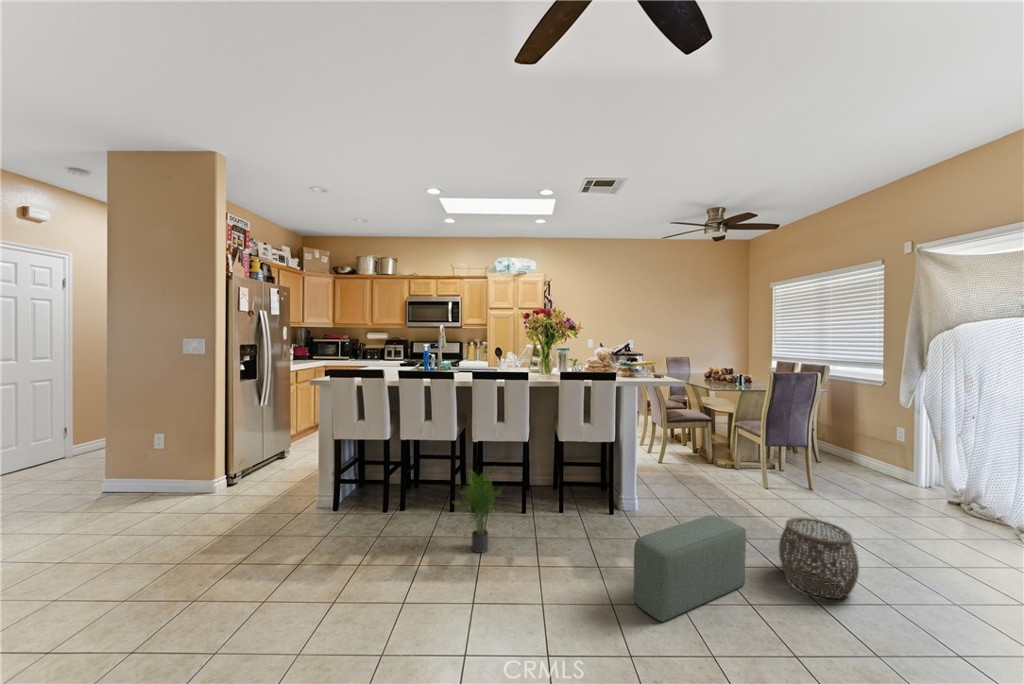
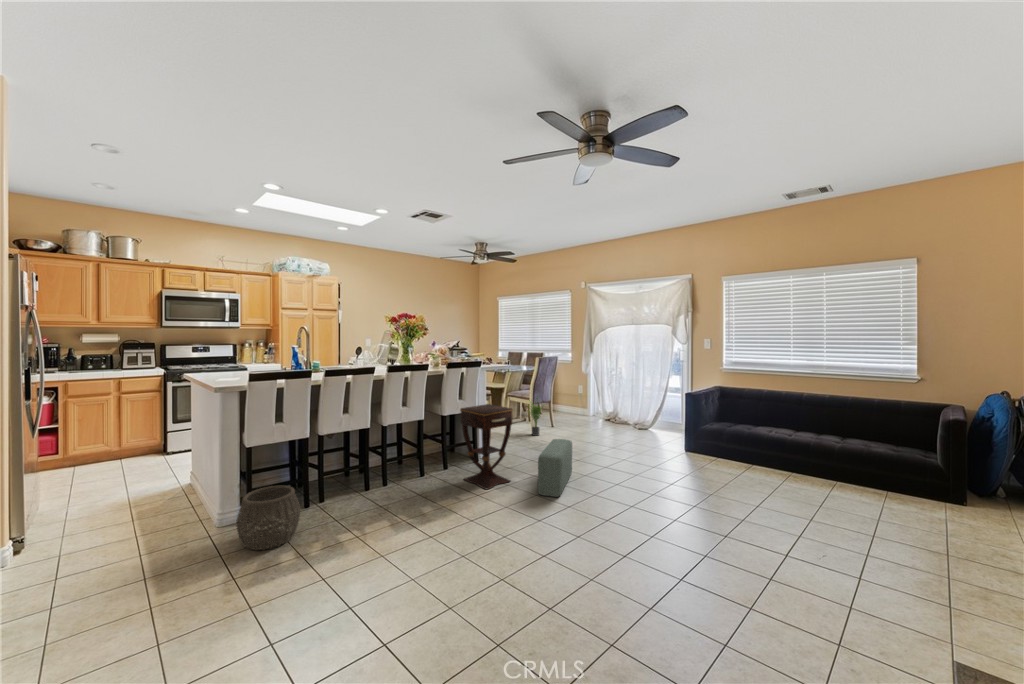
side table: none [564,436,629,561] -> present [460,404,513,489]
potted plant: present [462,472,497,553] -> present [529,404,541,436]
woven basket: present [779,518,859,599] -> present [236,486,300,550]

